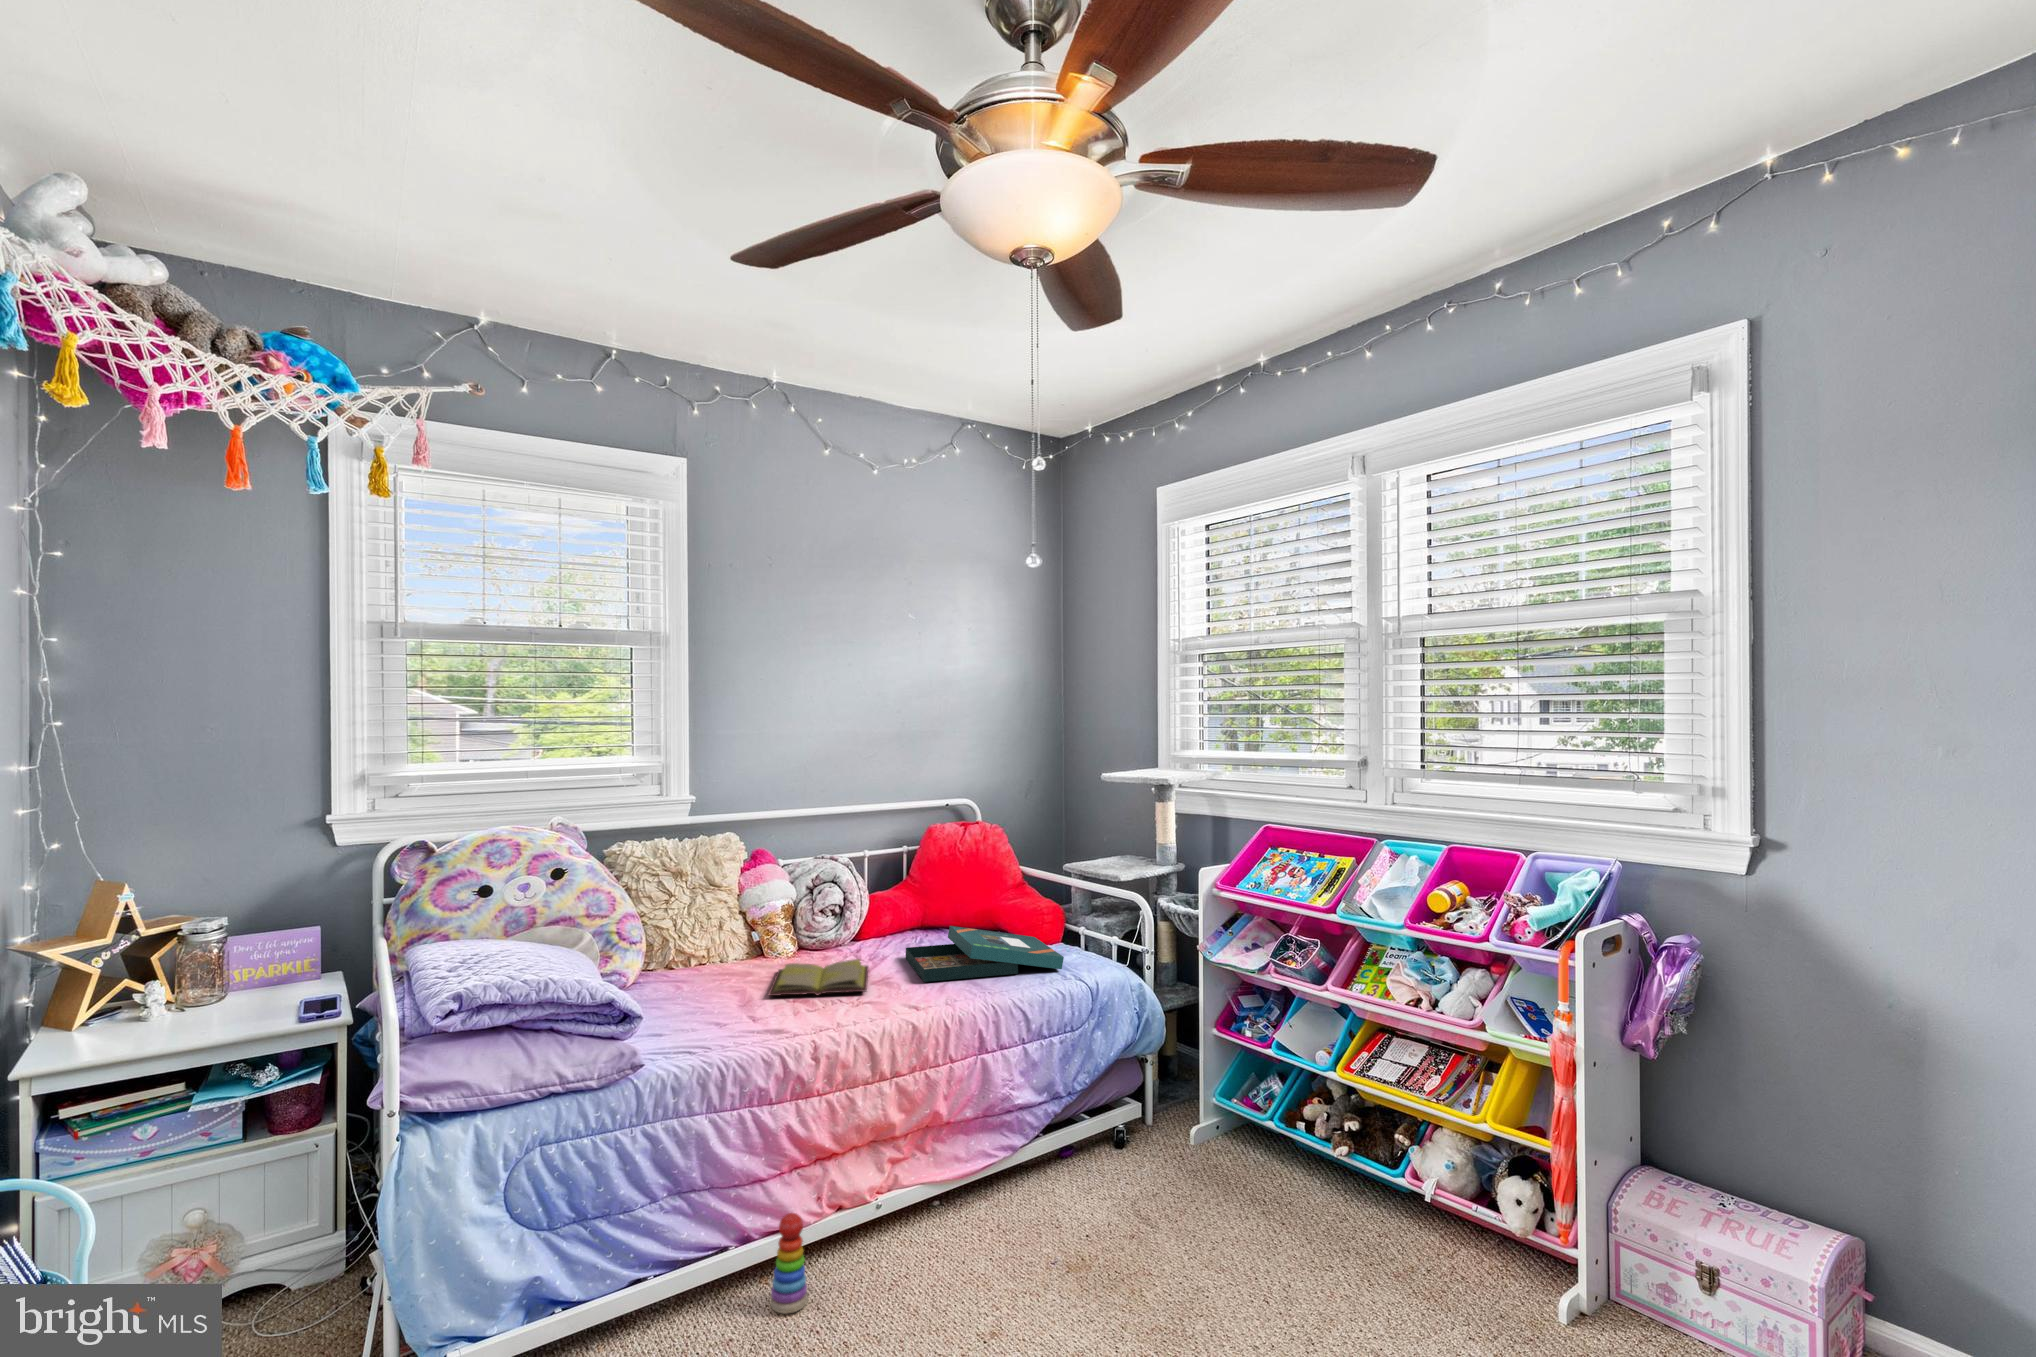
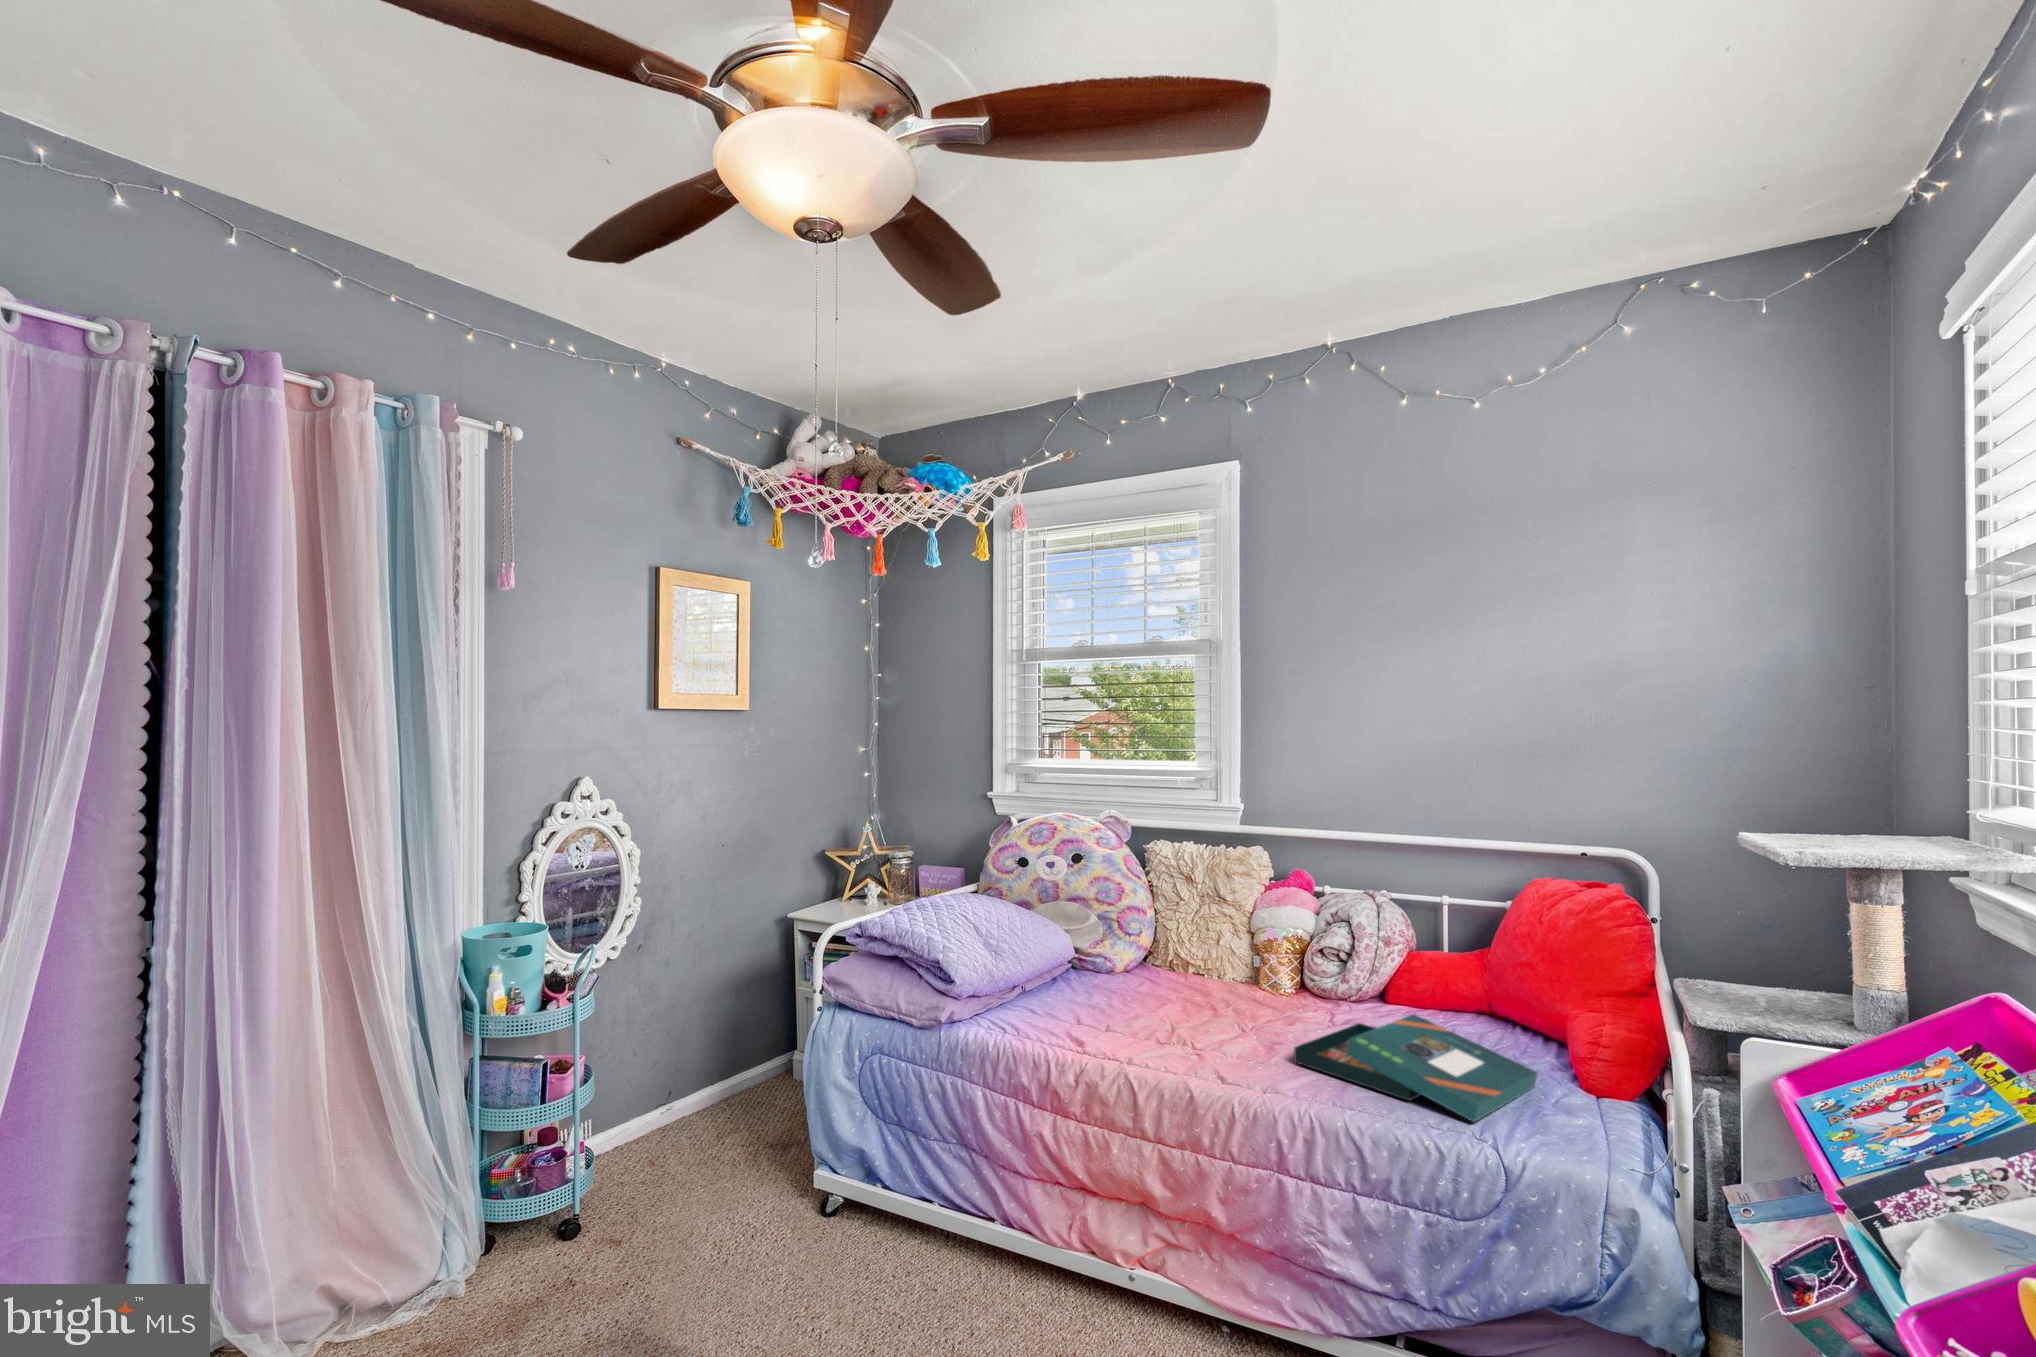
diary: present [769,959,869,996] -> none [1150,995,1296,1046]
stacking toy: present [770,1213,808,1314] -> none [986,1214,1023,1312]

